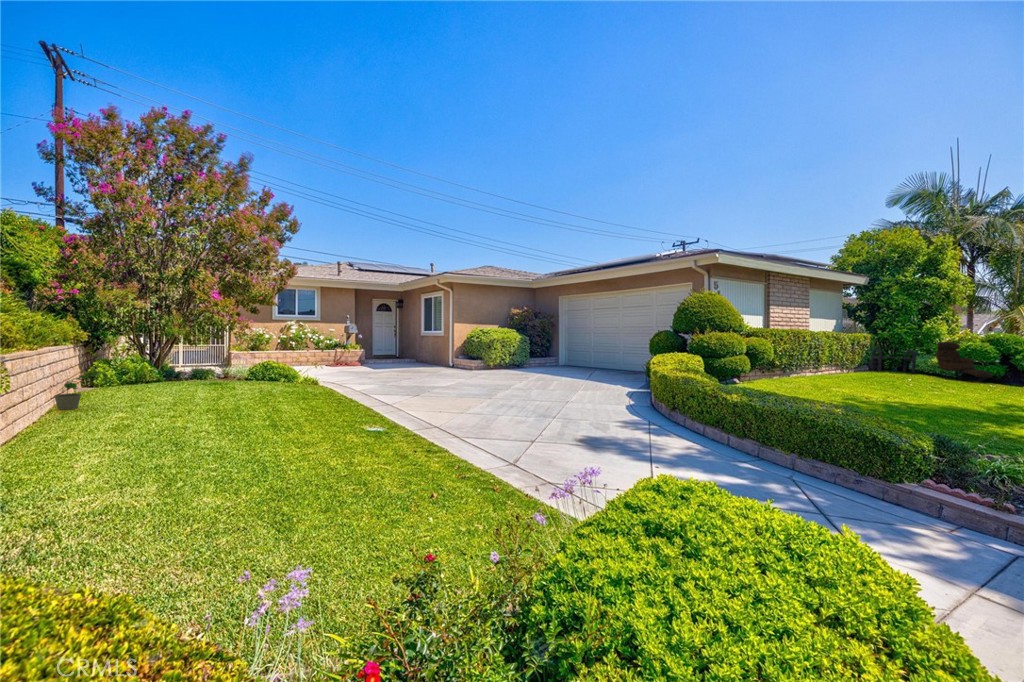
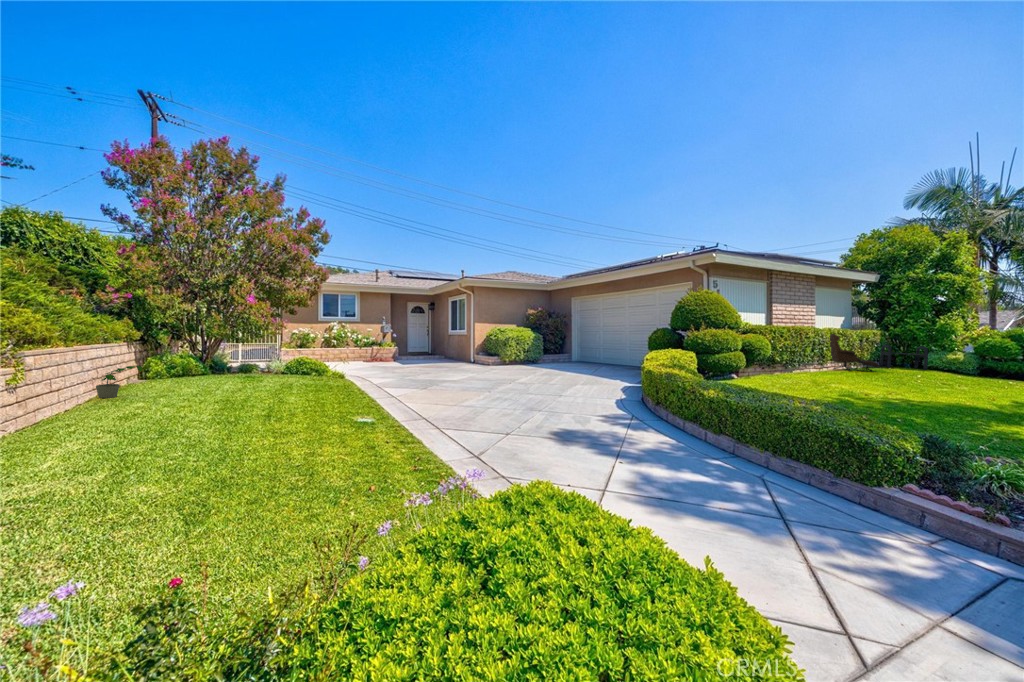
lounge chair: present [936,342,992,383] -> present [830,334,879,372]

